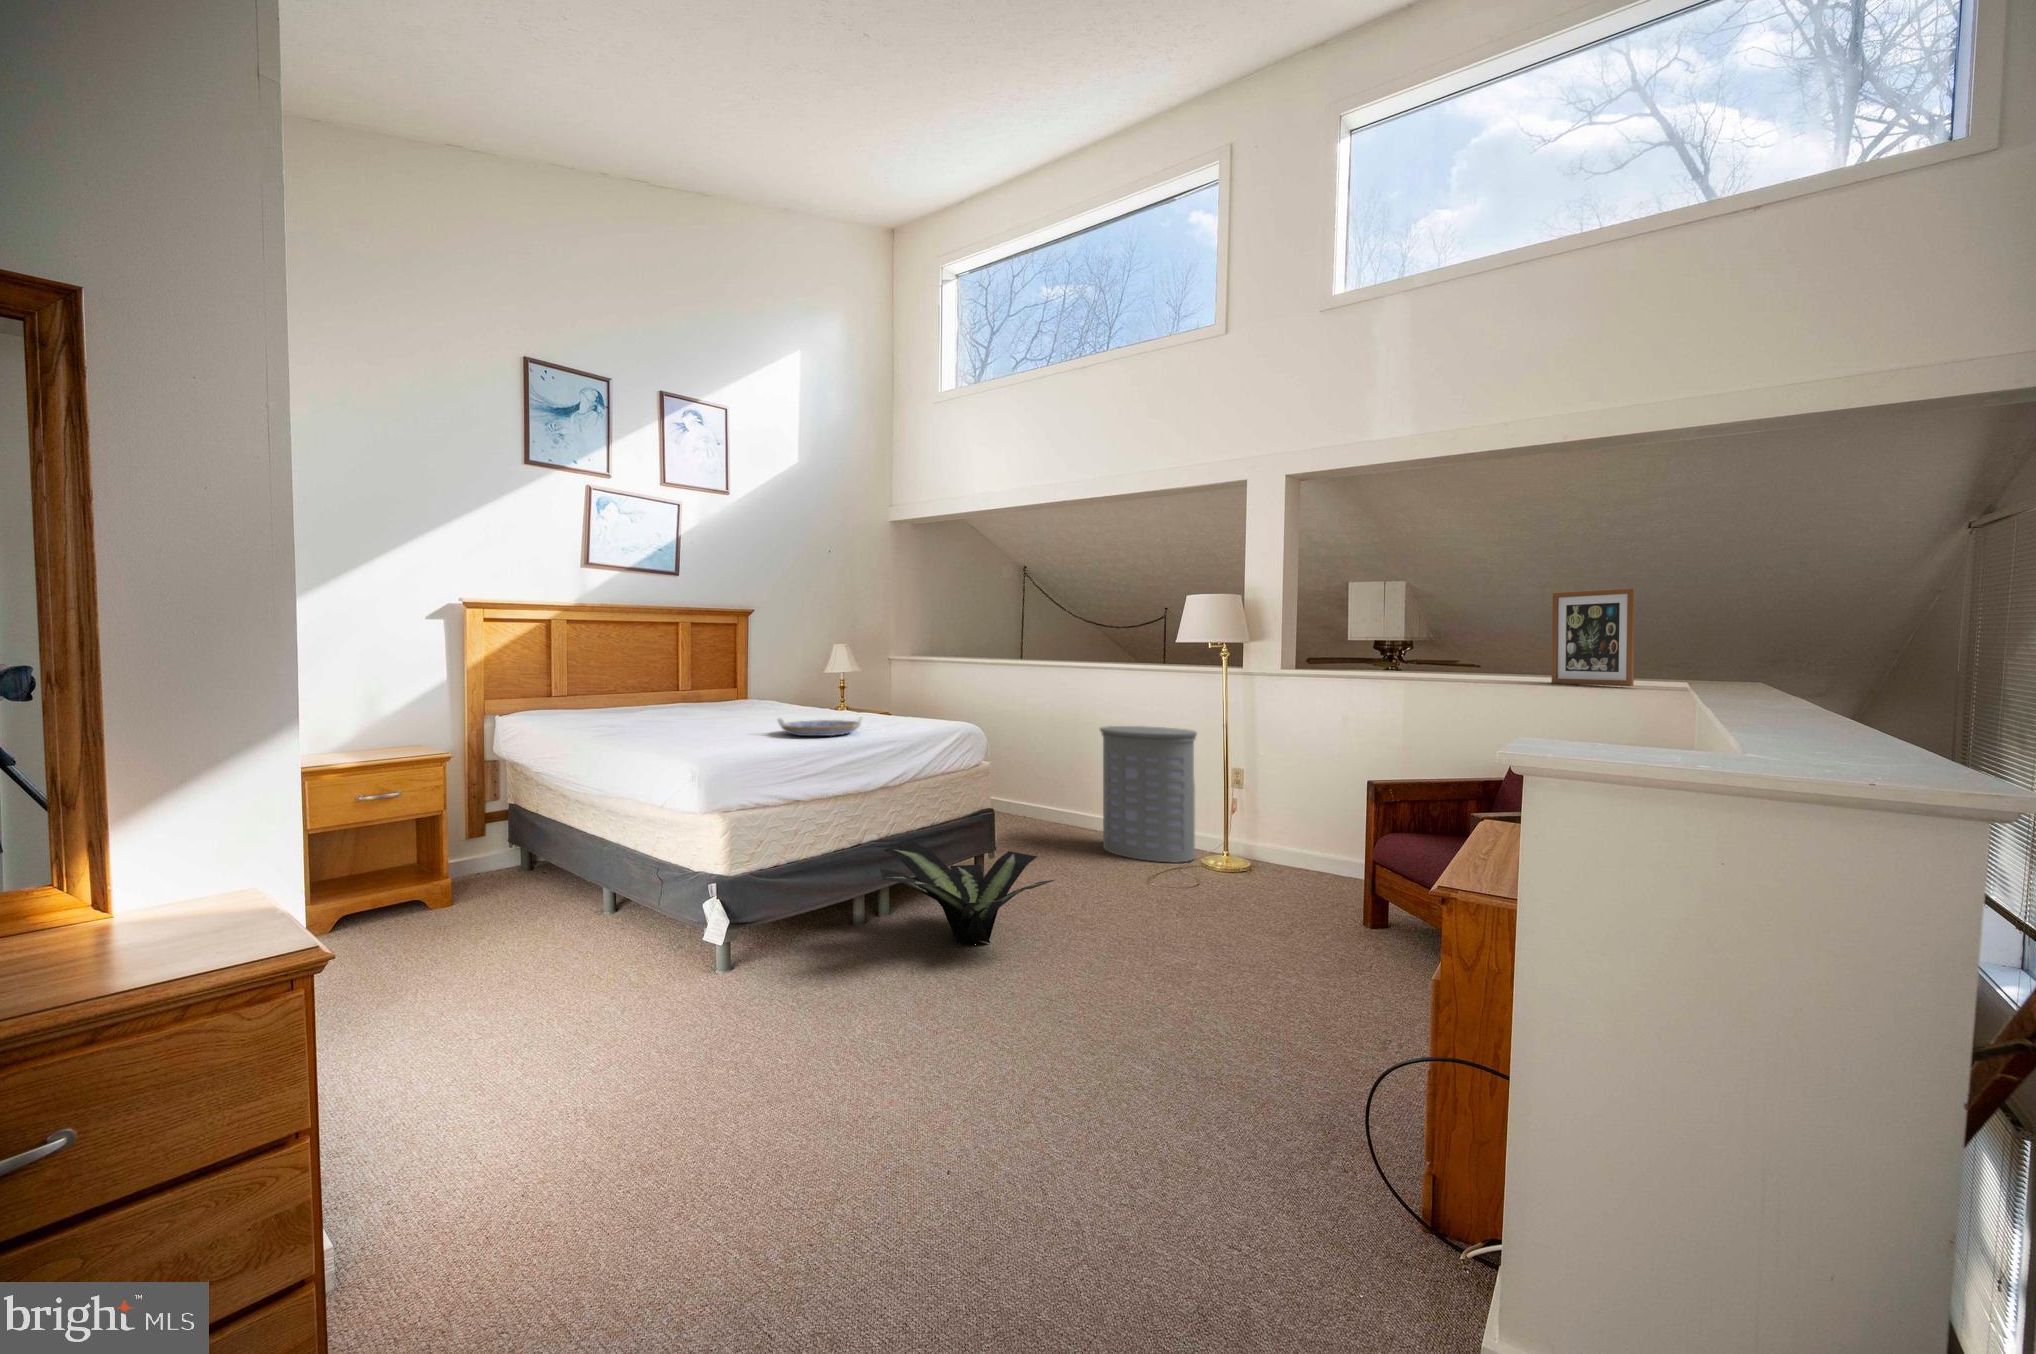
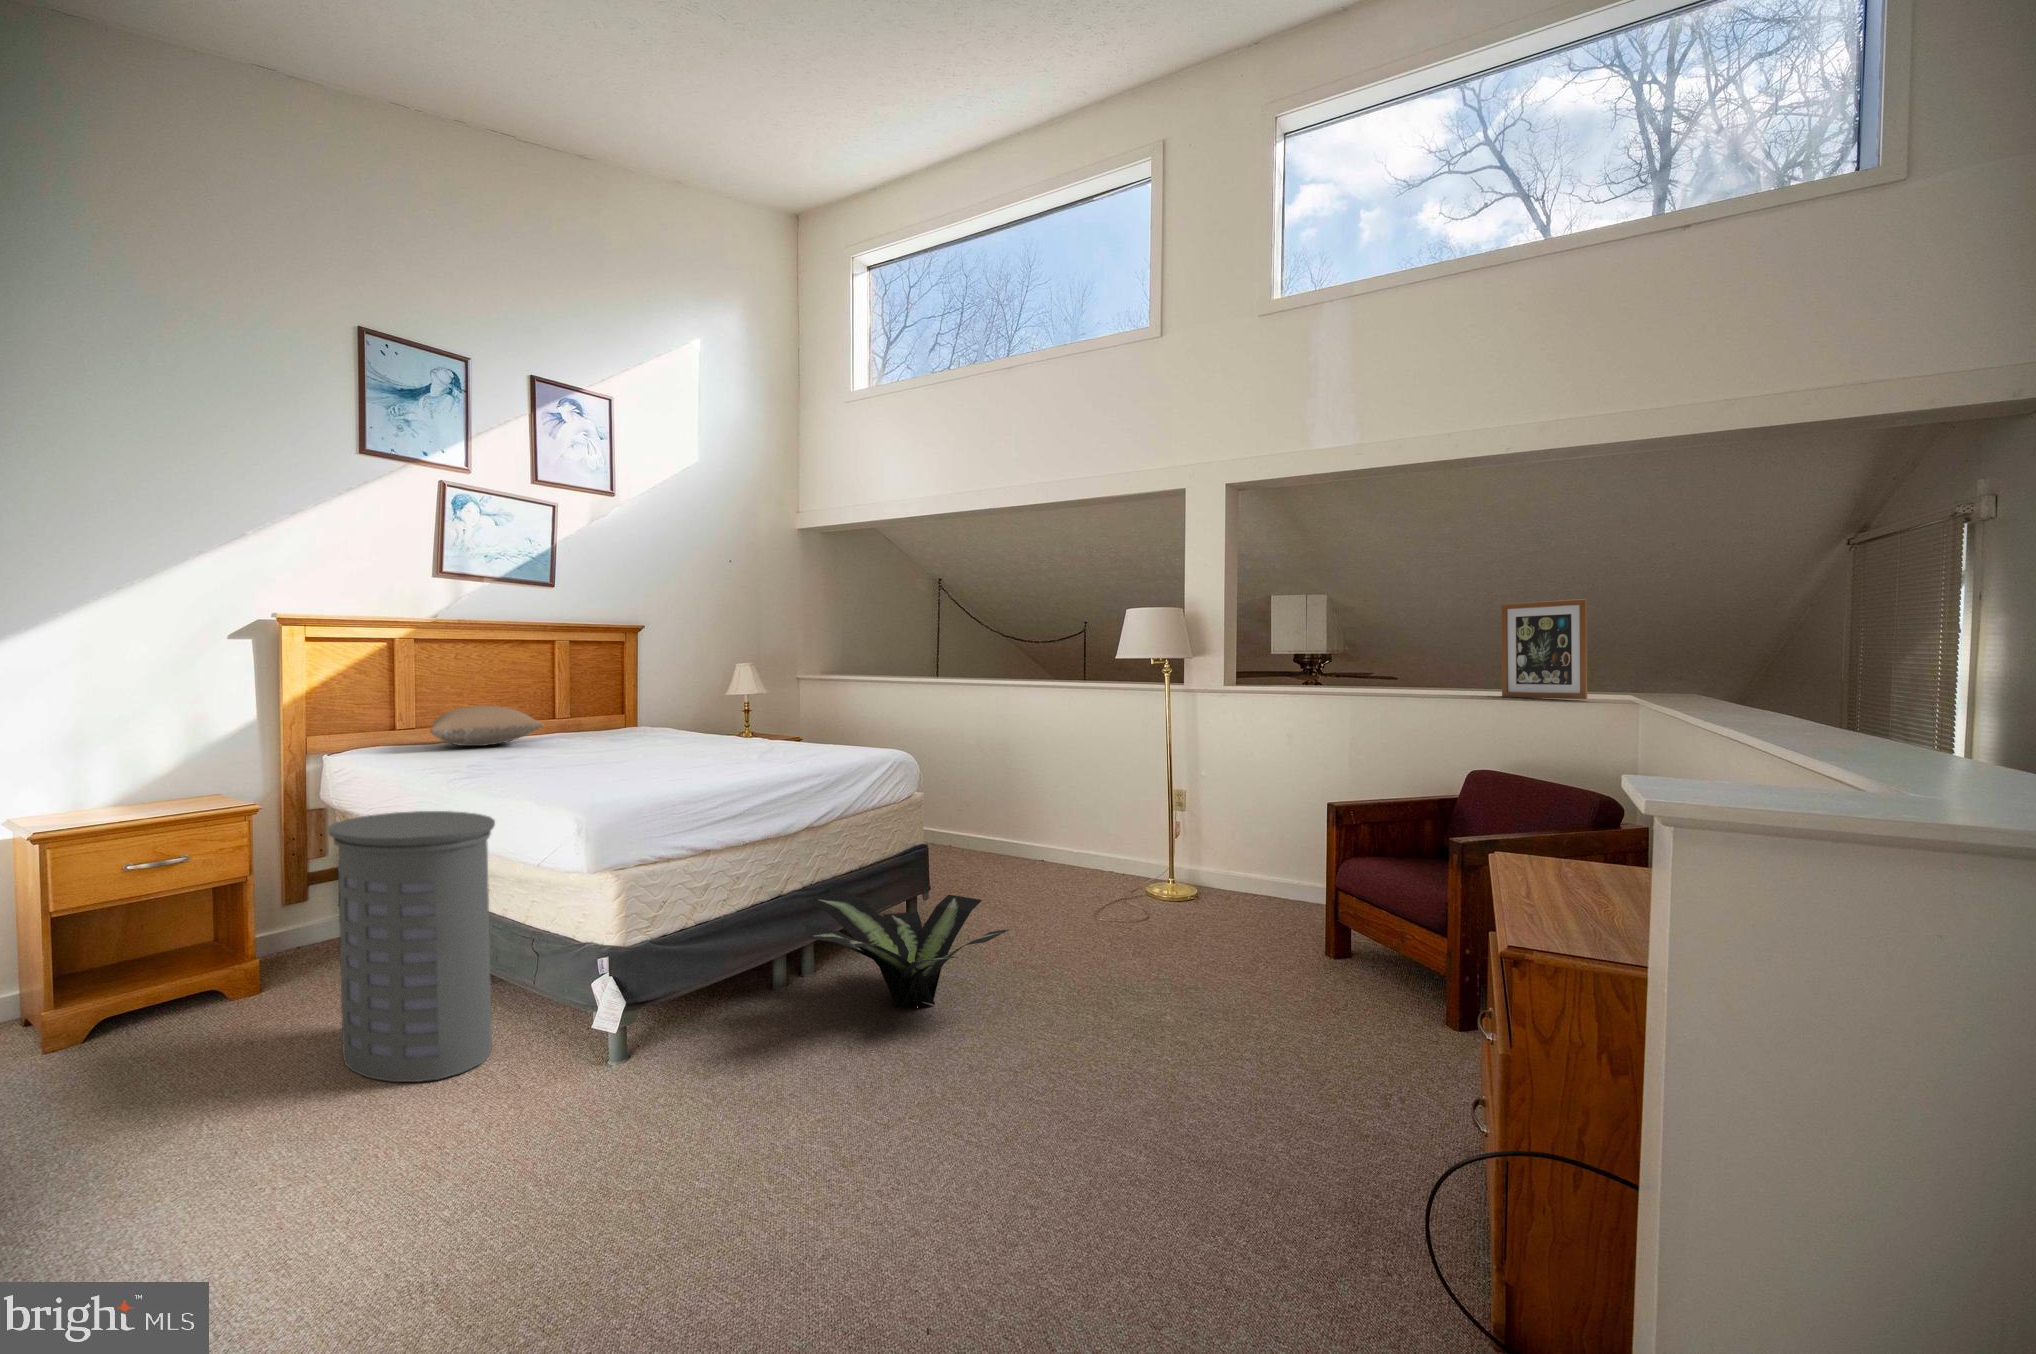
pillow: none [577,678,670,712] -> present [430,706,544,746]
serving tray: present [778,717,863,736] -> none [677,747,779,771]
laundry hamper: present [1100,726,1197,862] -> present [328,811,495,1082]

